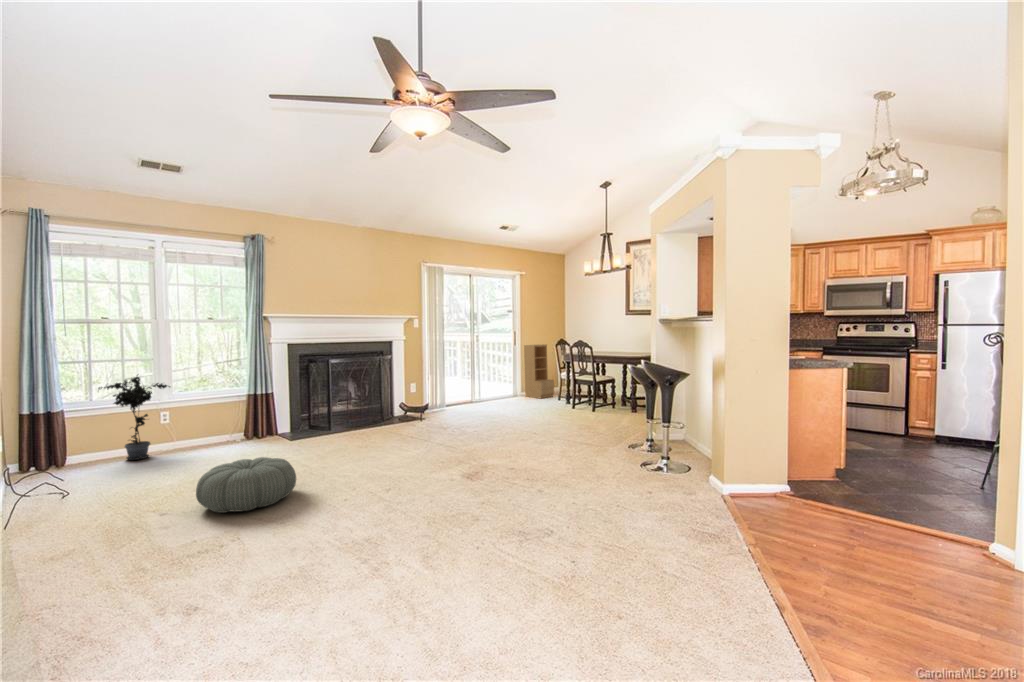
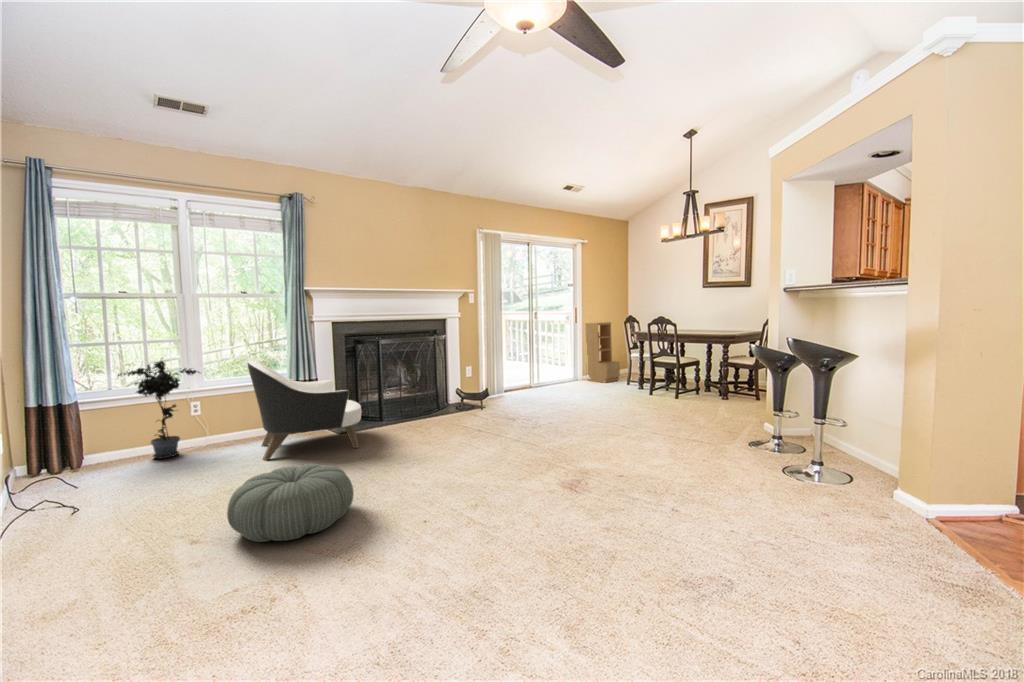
armchair: none [212,377,311,461] -> present [248,362,362,460]

